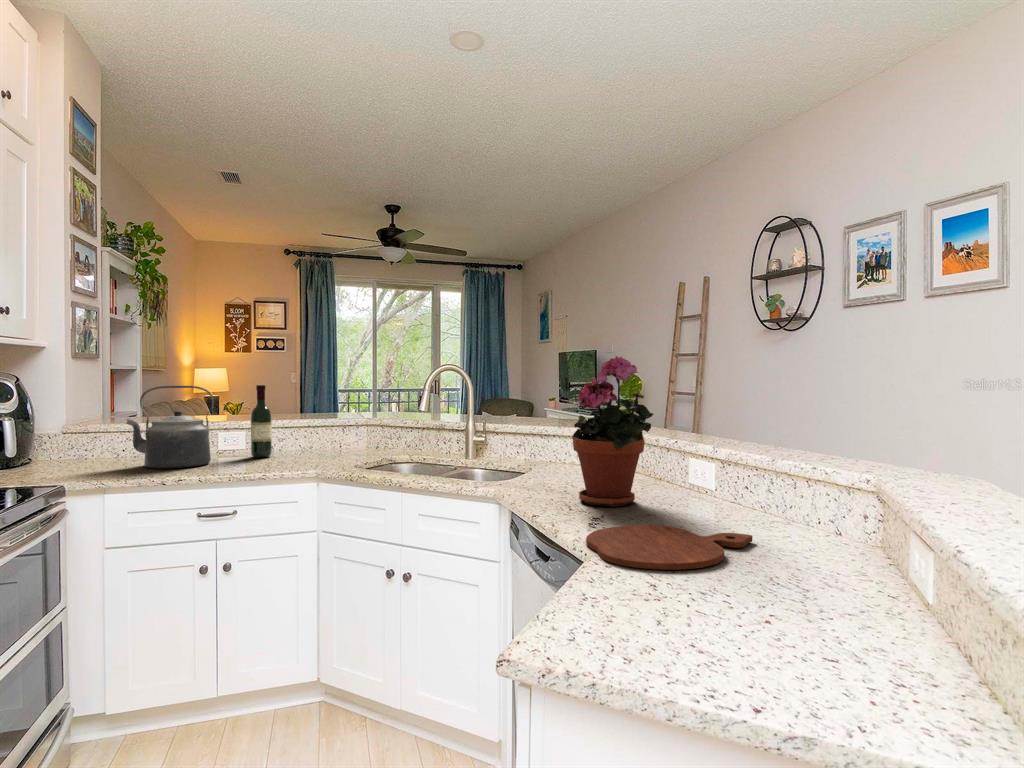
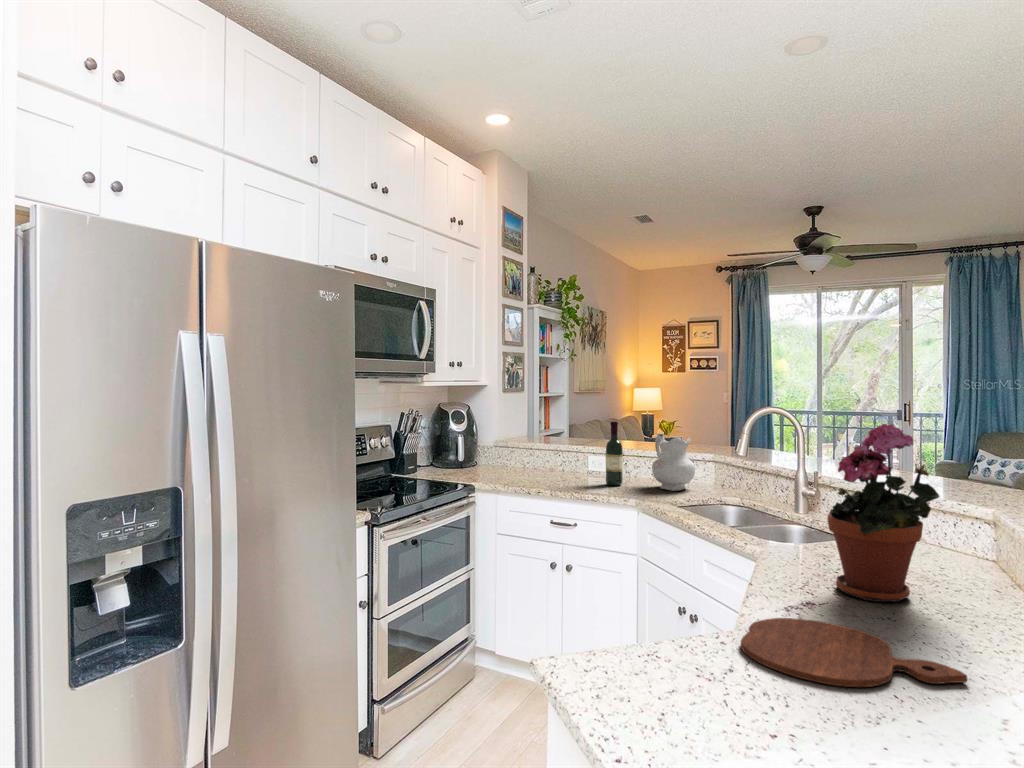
kettle: present [126,386,213,469] -> none [515,421,574,488]
ceramic pitcher: none [305,397,352,455] -> present [652,433,695,491]

